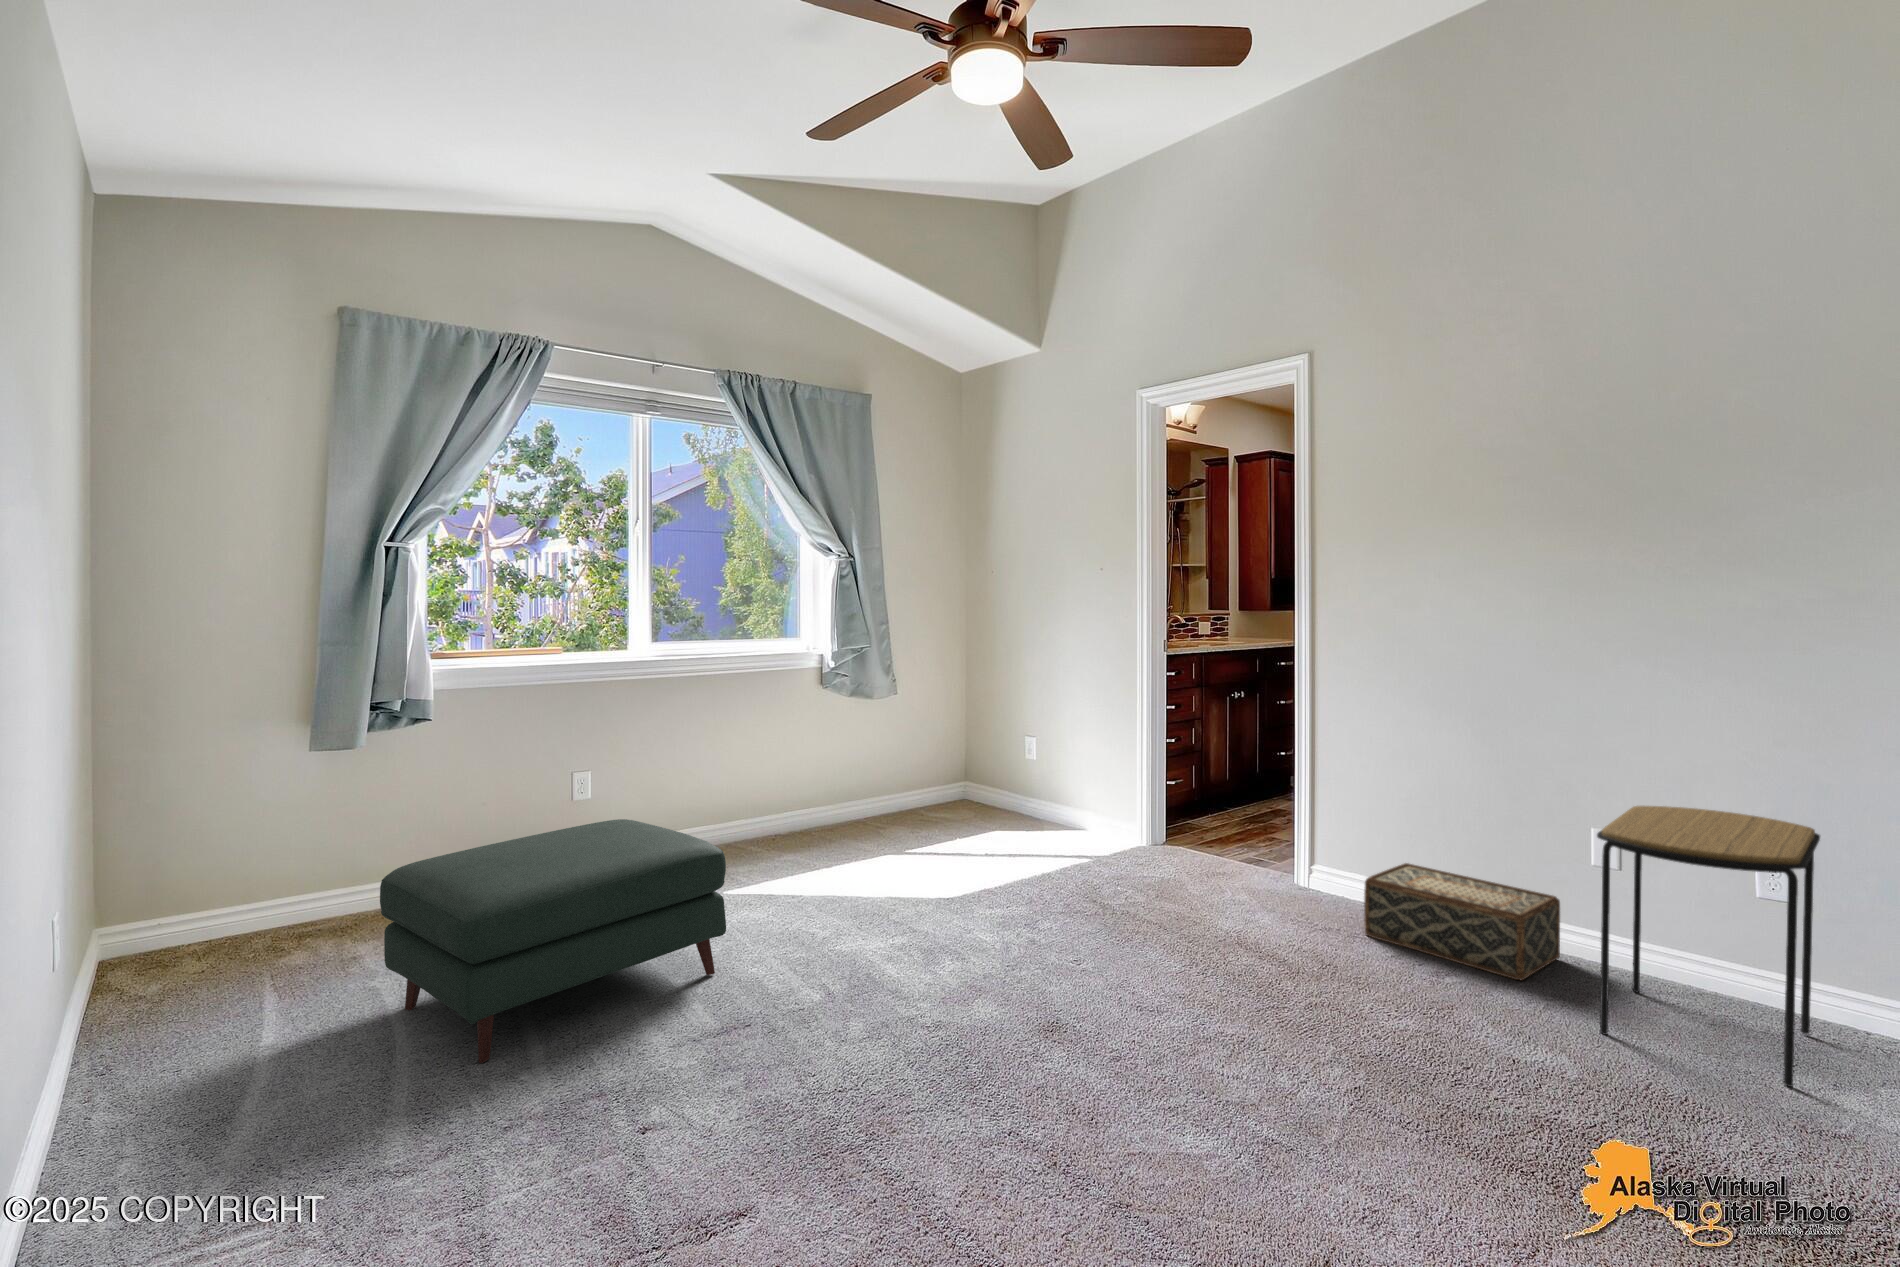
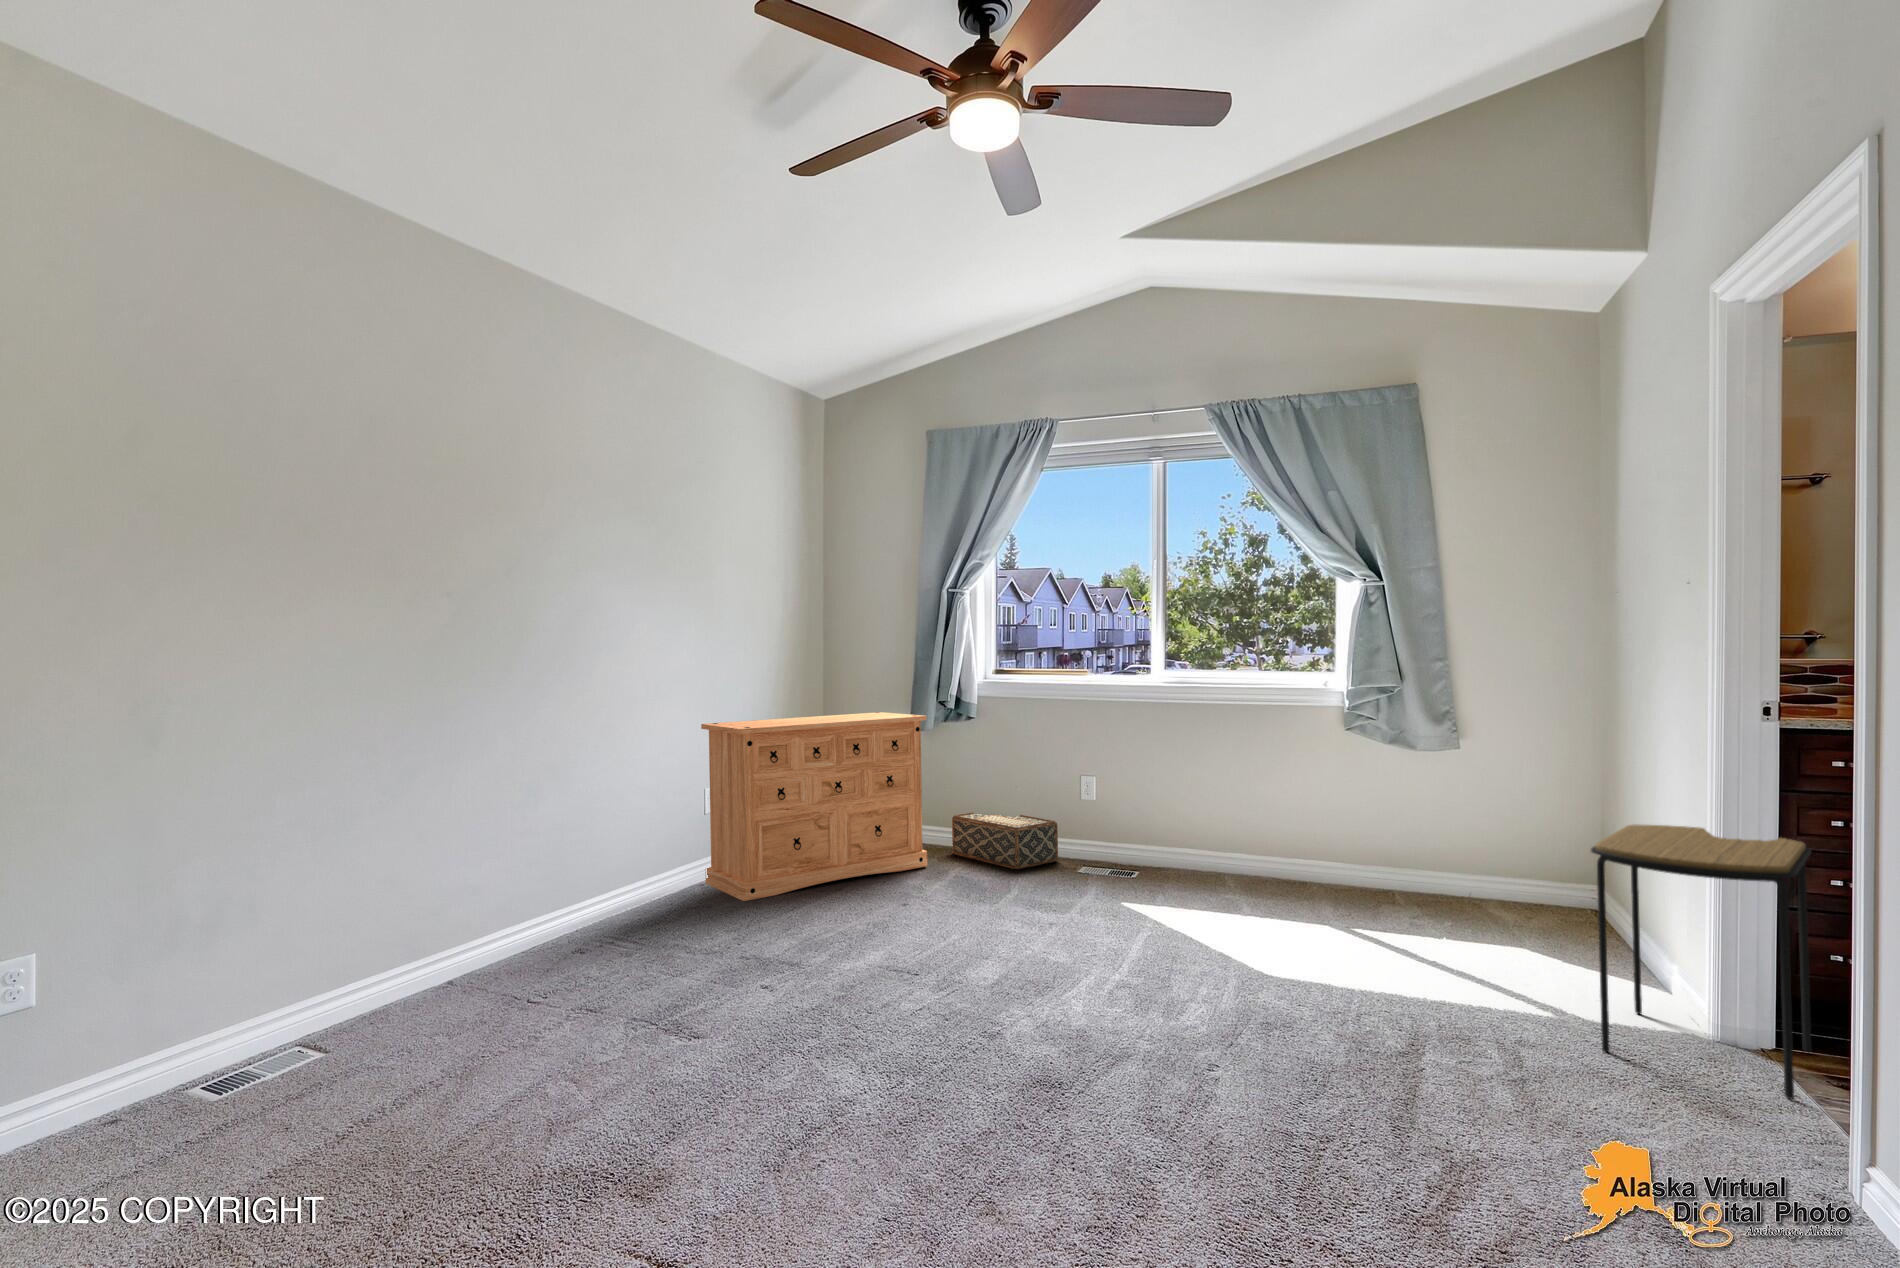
dresser: none [701,676,928,867] -> present [701,712,927,901]
ottoman: present [380,819,726,1063] -> none [381,845,726,1079]
woven basket: present [1364,863,1560,980] -> present [952,812,1058,869]

